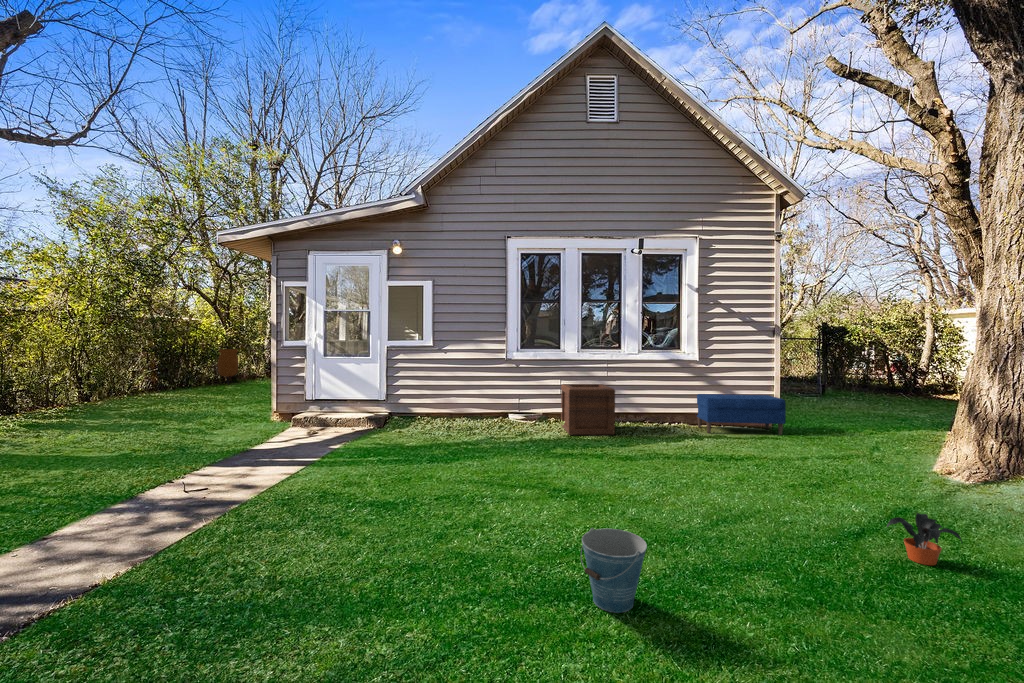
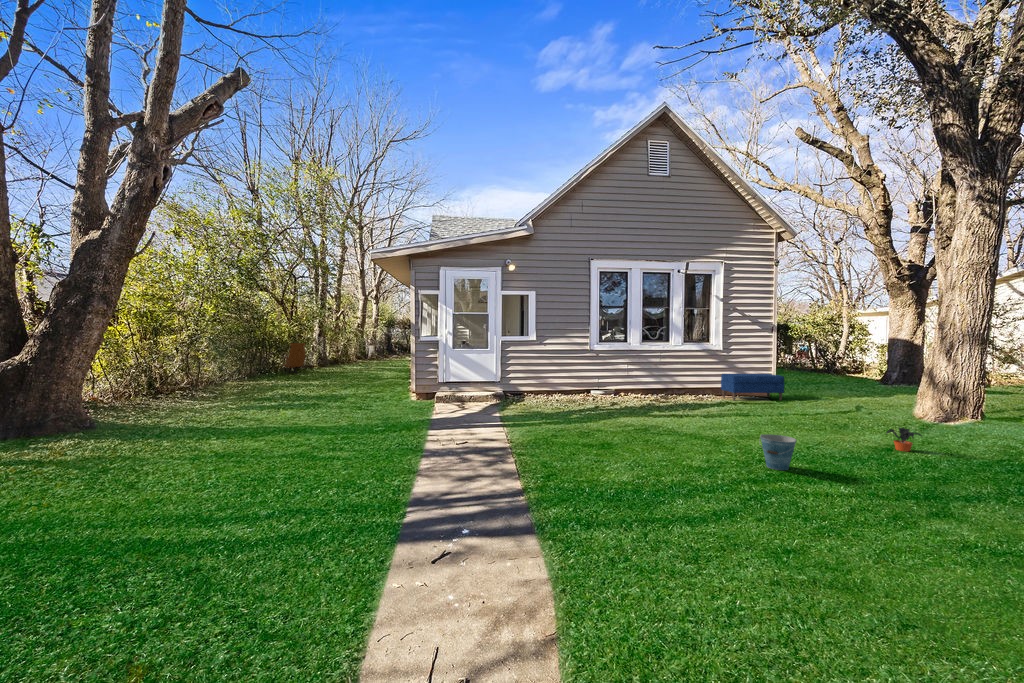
wooden crate: present [561,384,615,435] -> none [629,368,675,404]

